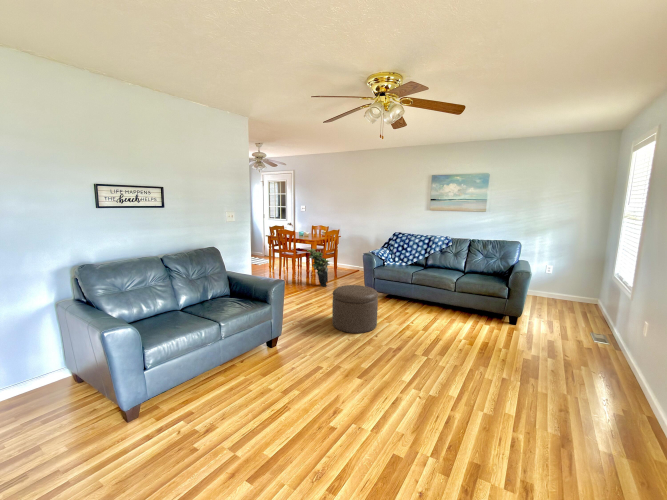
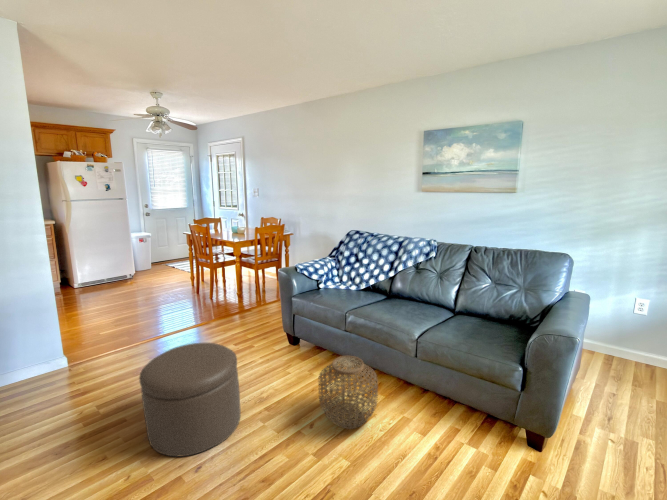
potted plant: present [307,249,330,287] -> none [217,254,254,315]
woven basket: none [413,289,443,323] -> present [318,356,378,429]

